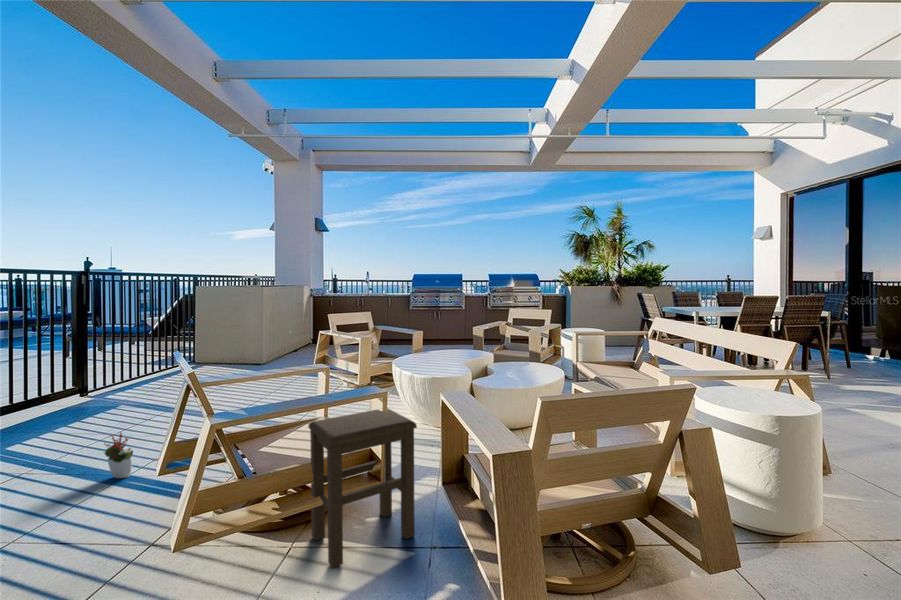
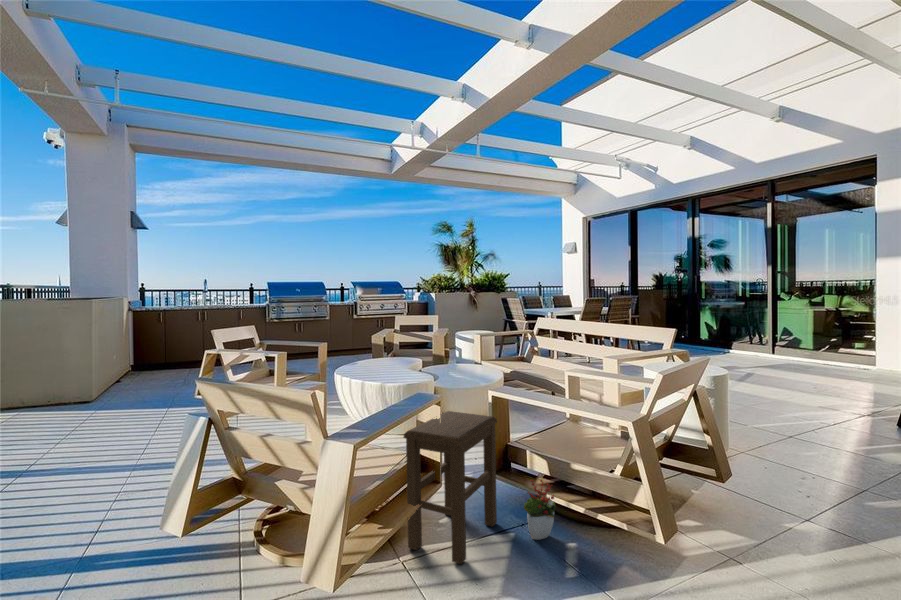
decorative plant: present [104,432,133,478] -> present [524,480,556,540]

